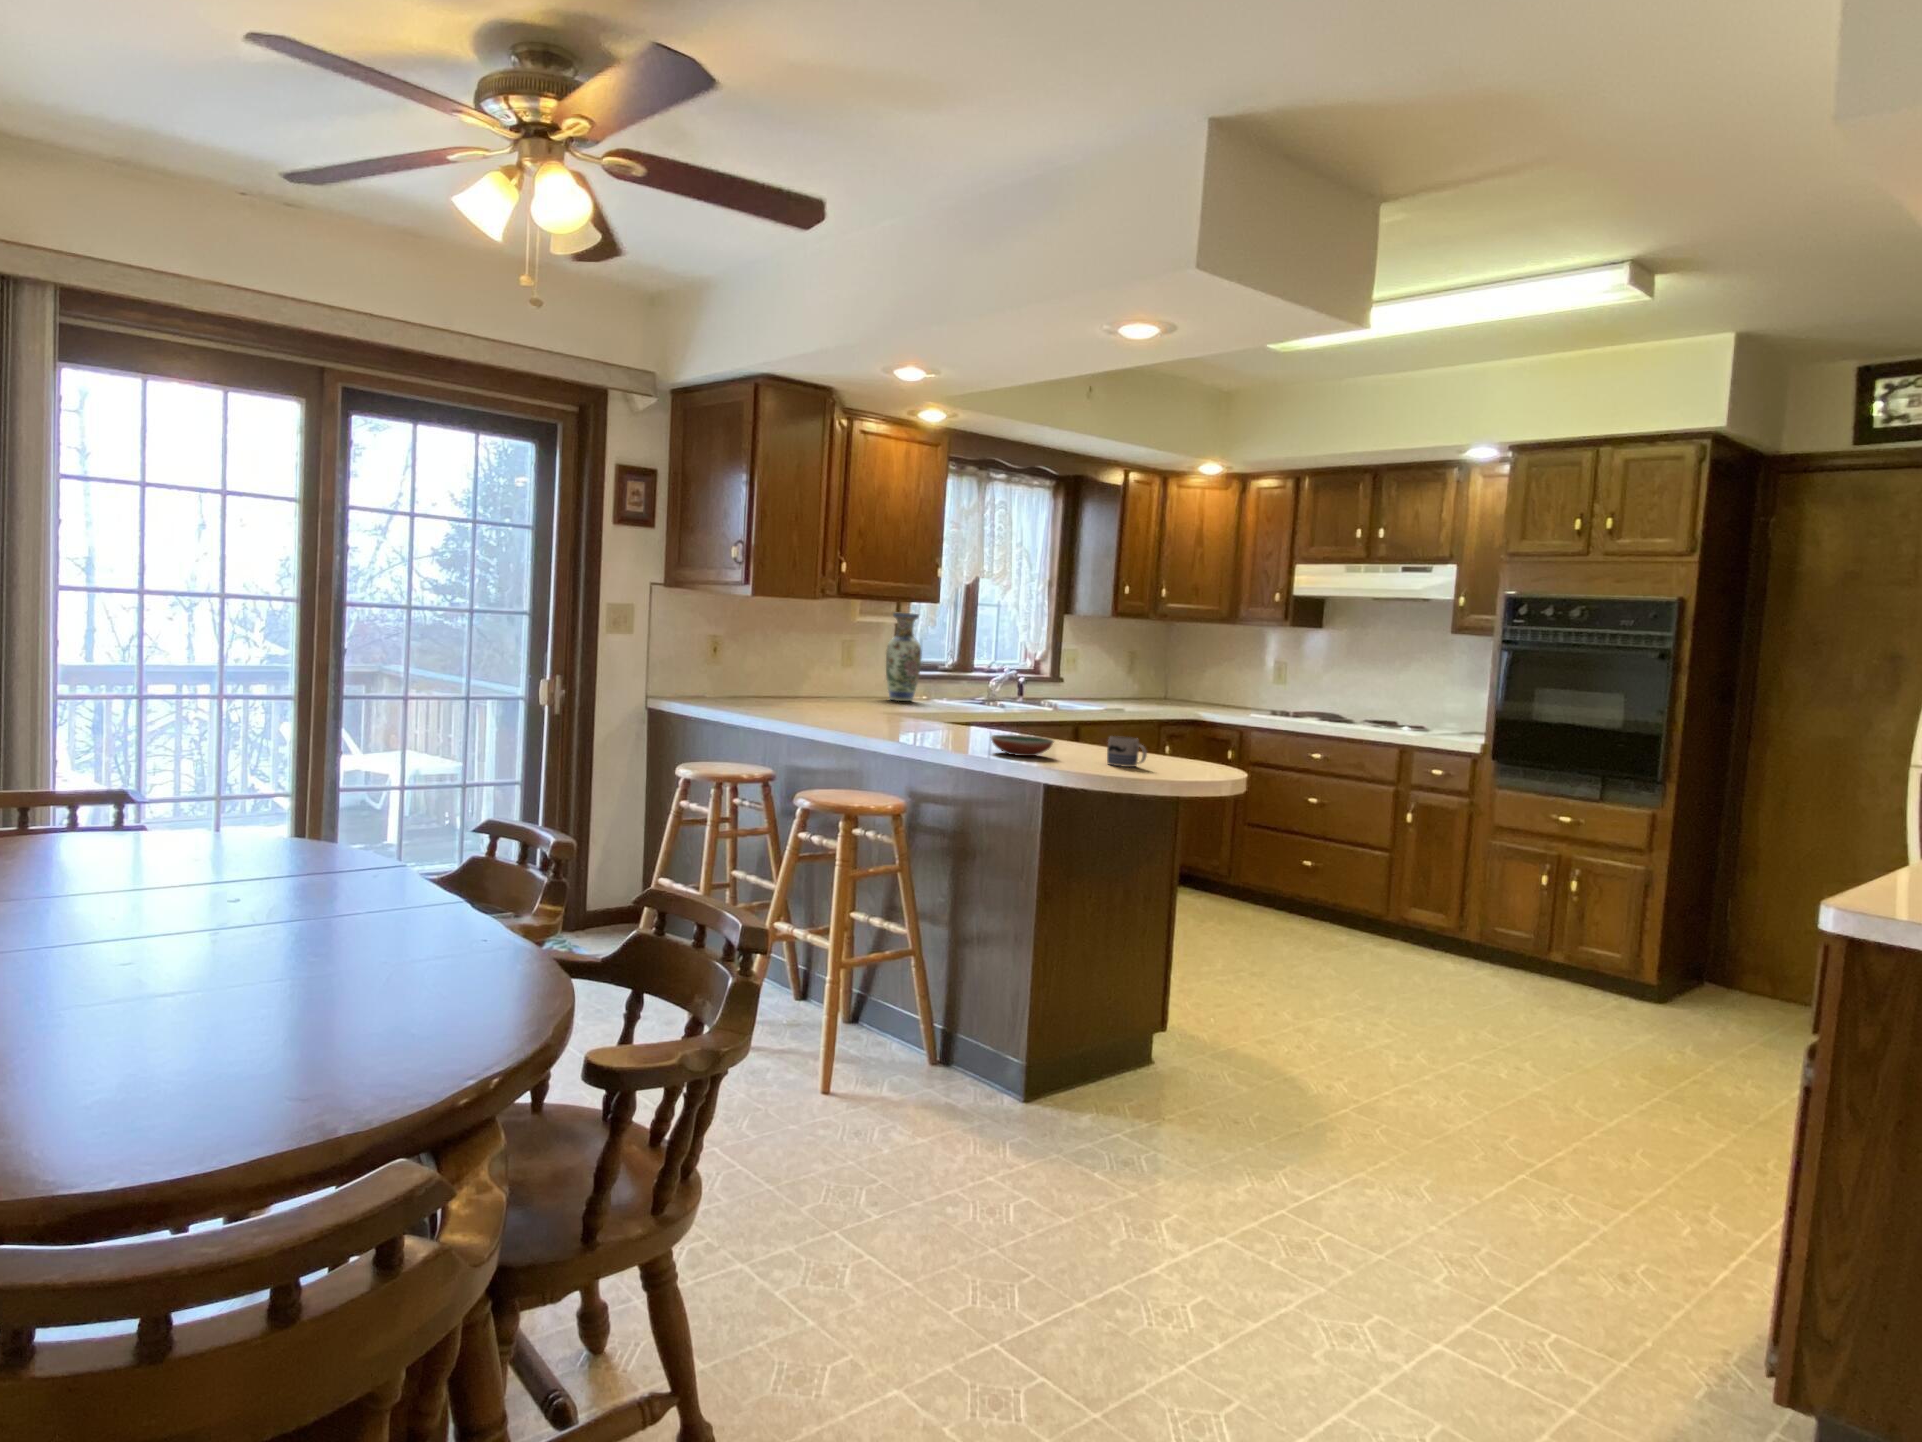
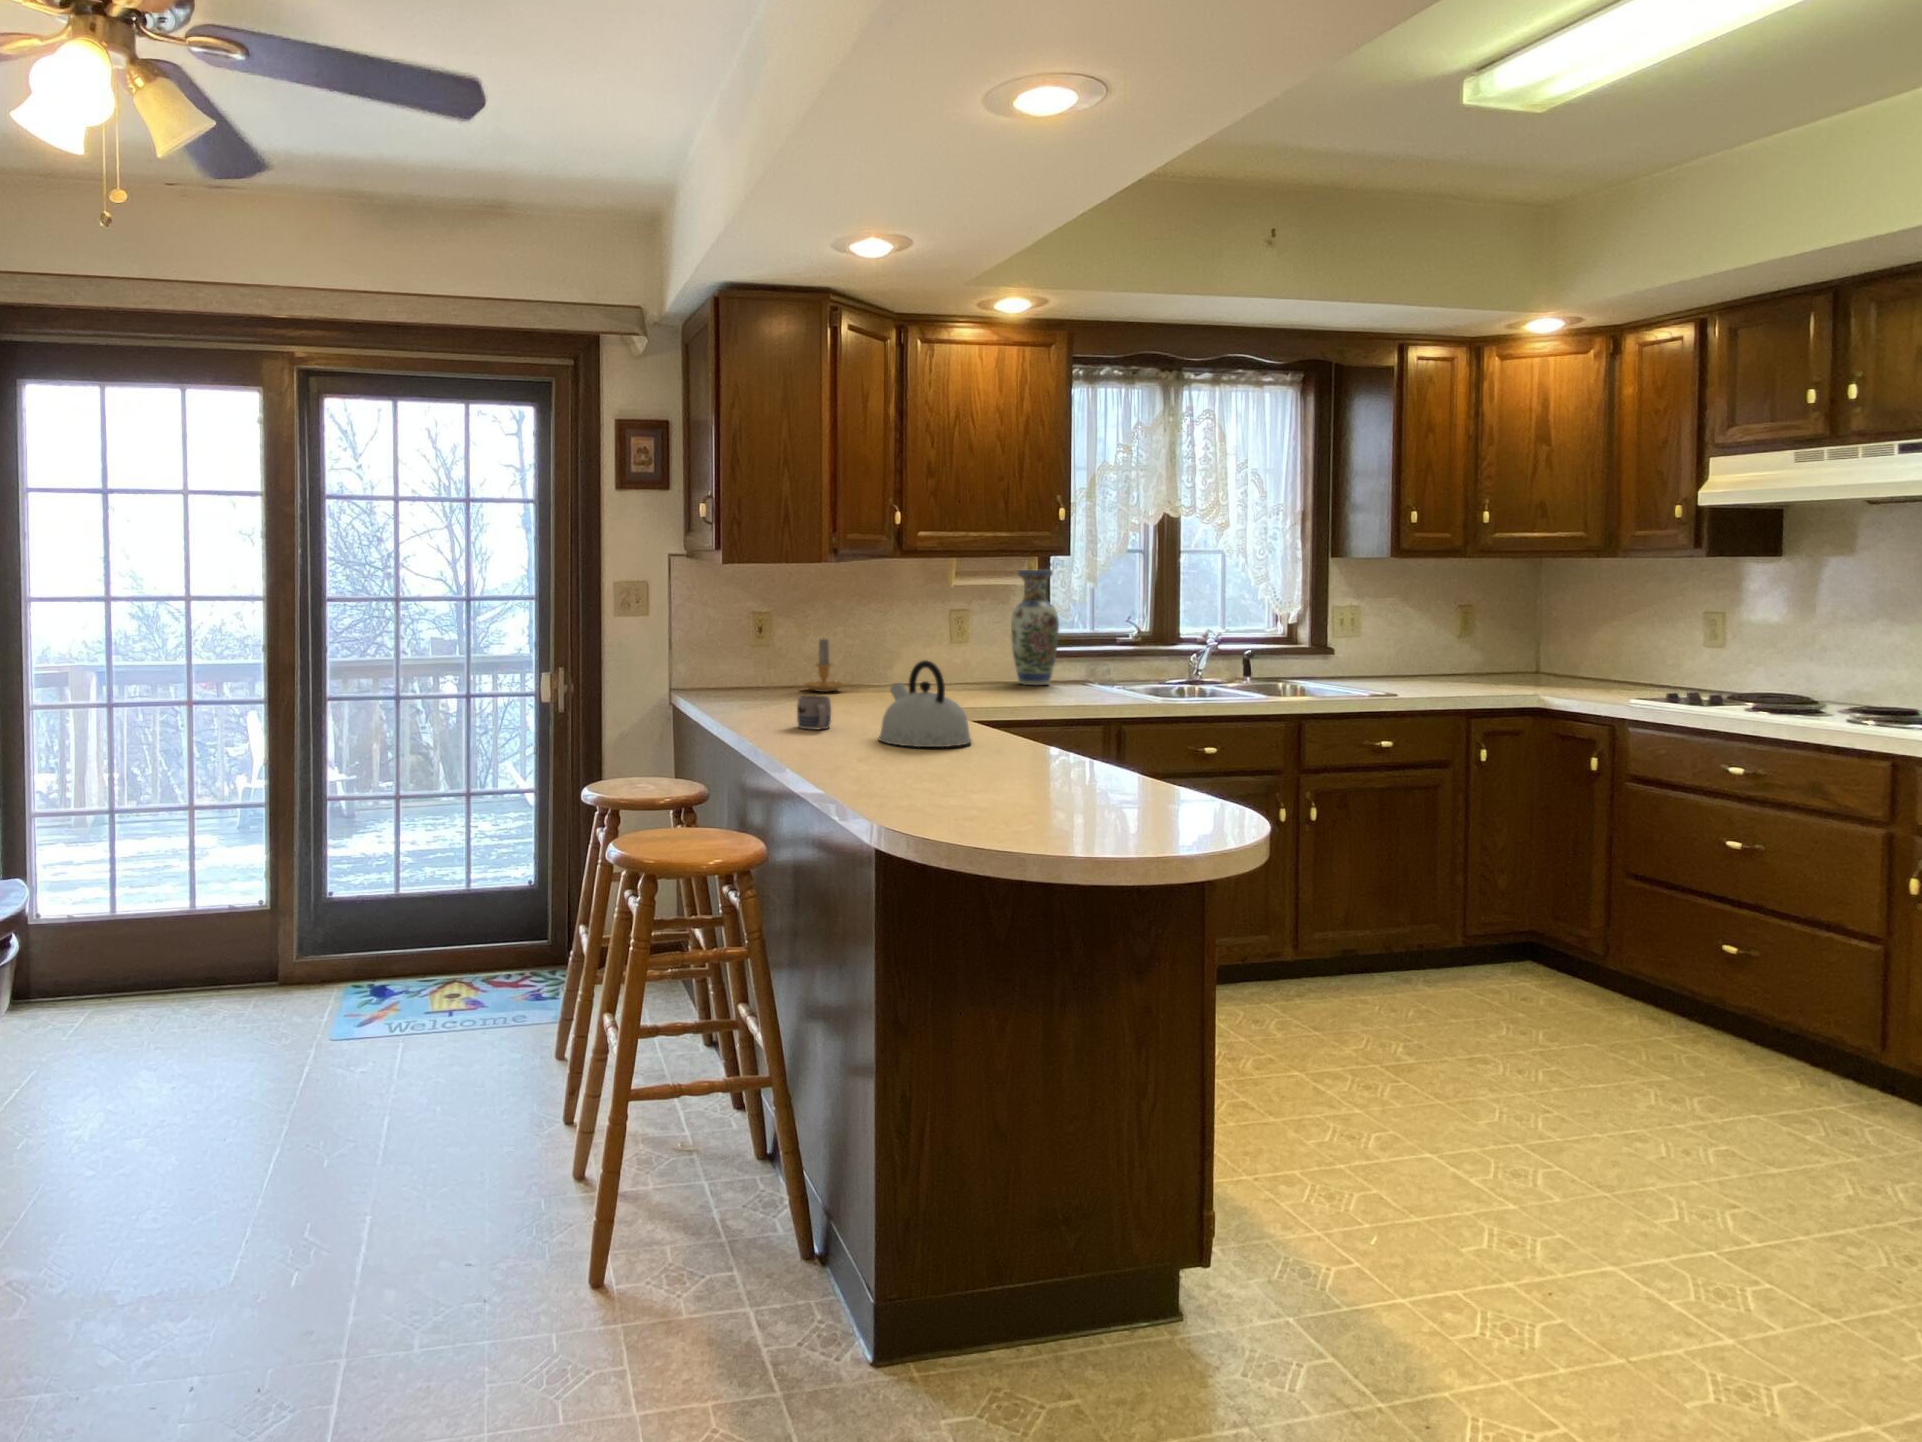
candle: none [764,657,802,702] -> present [804,638,854,692]
kettle: none [921,674,987,735] -> present [879,660,972,747]
decorative bowl: present [991,735,1053,756] -> none [845,755,941,791]
mug: present [1107,736,1147,767] -> present [797,695,831,729]

